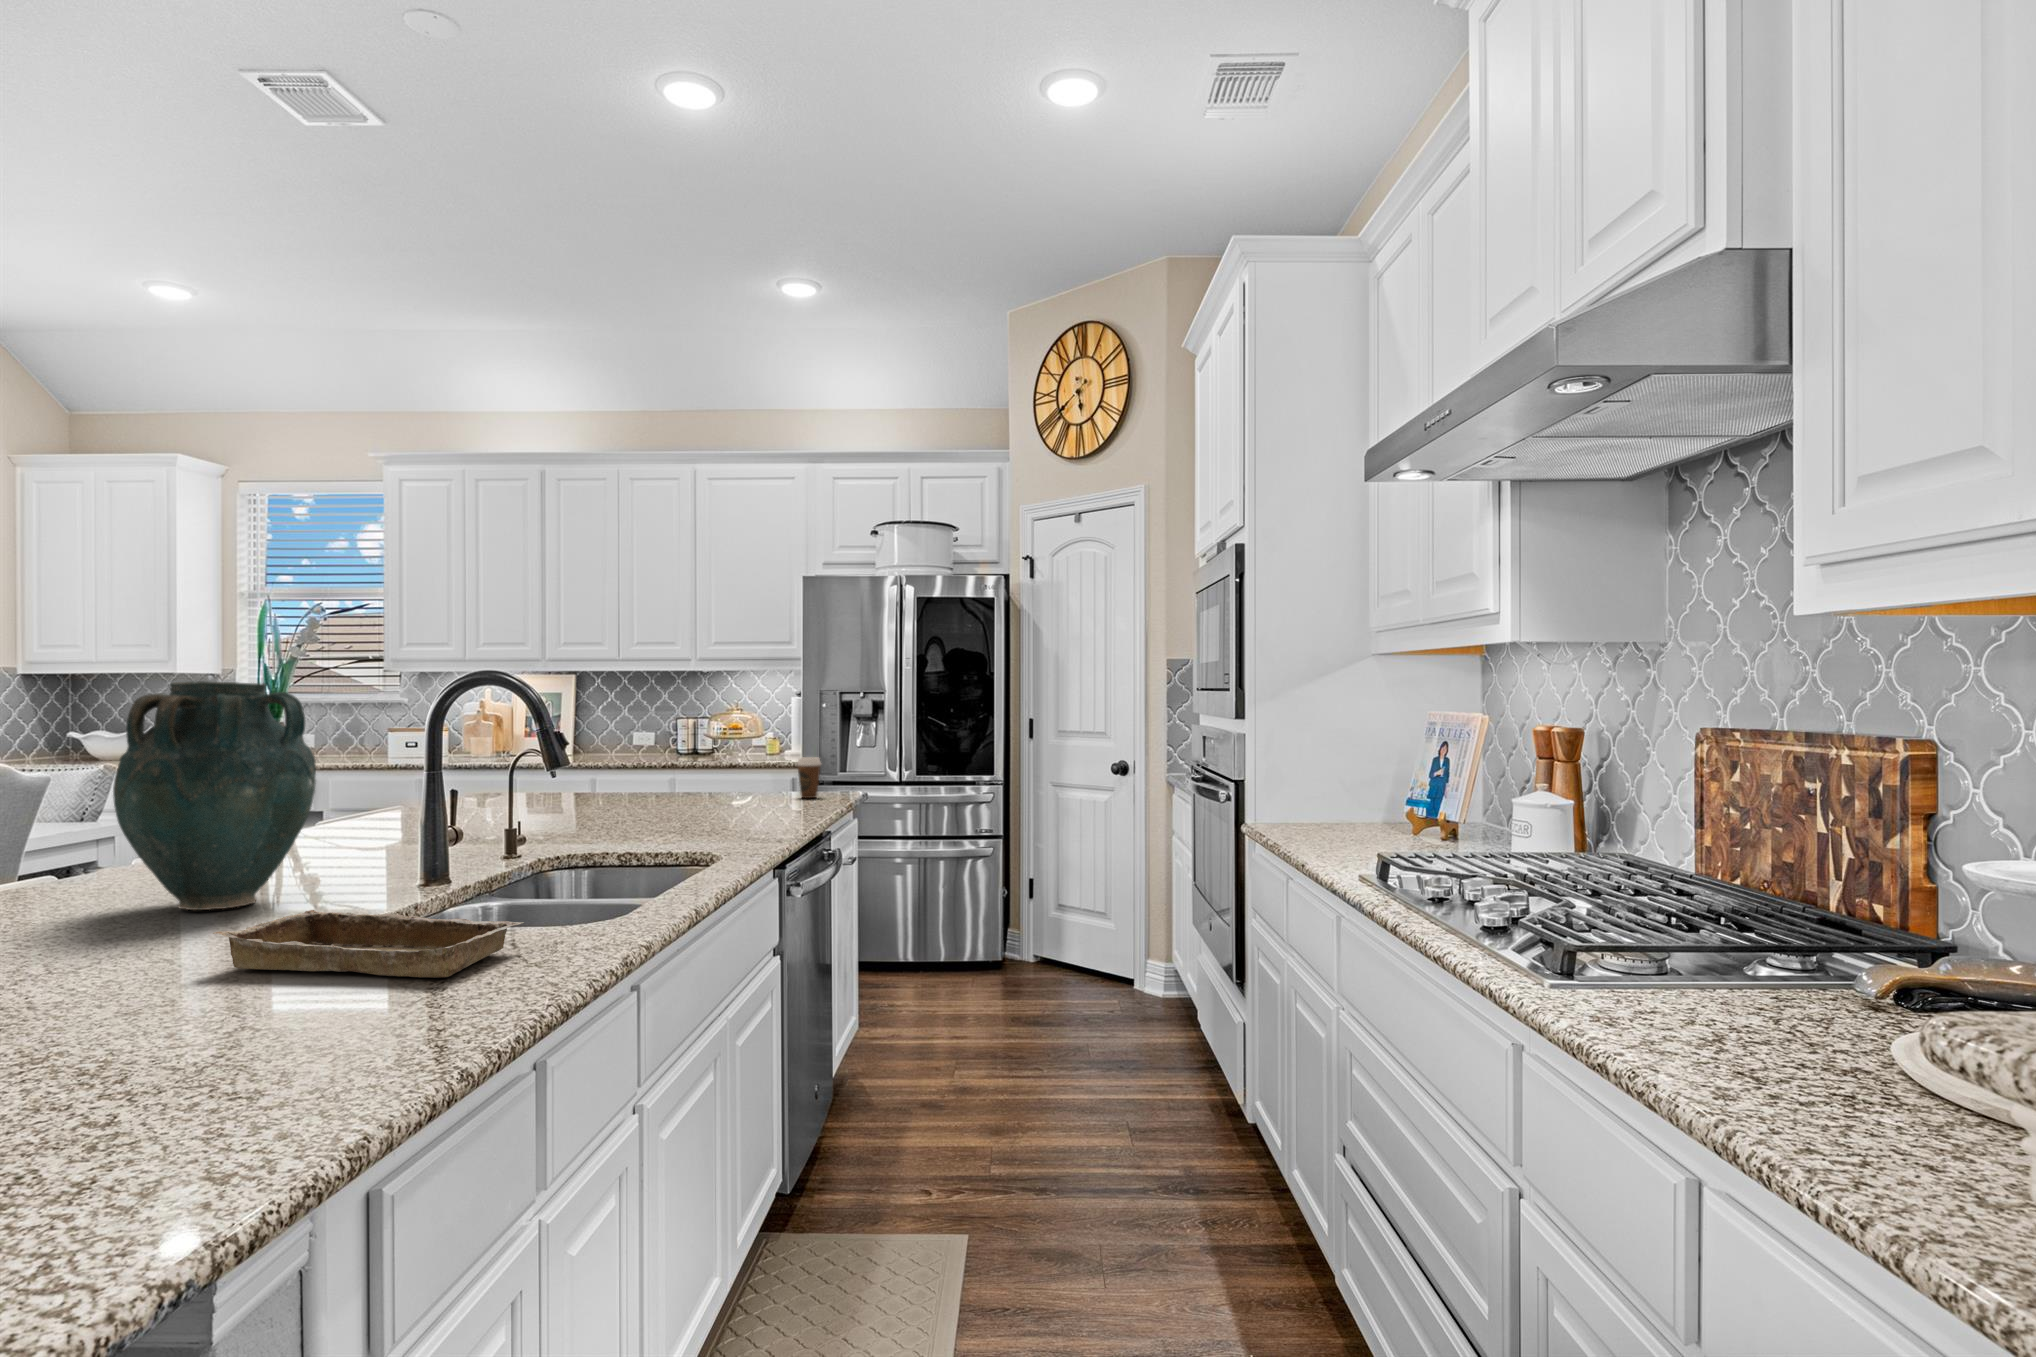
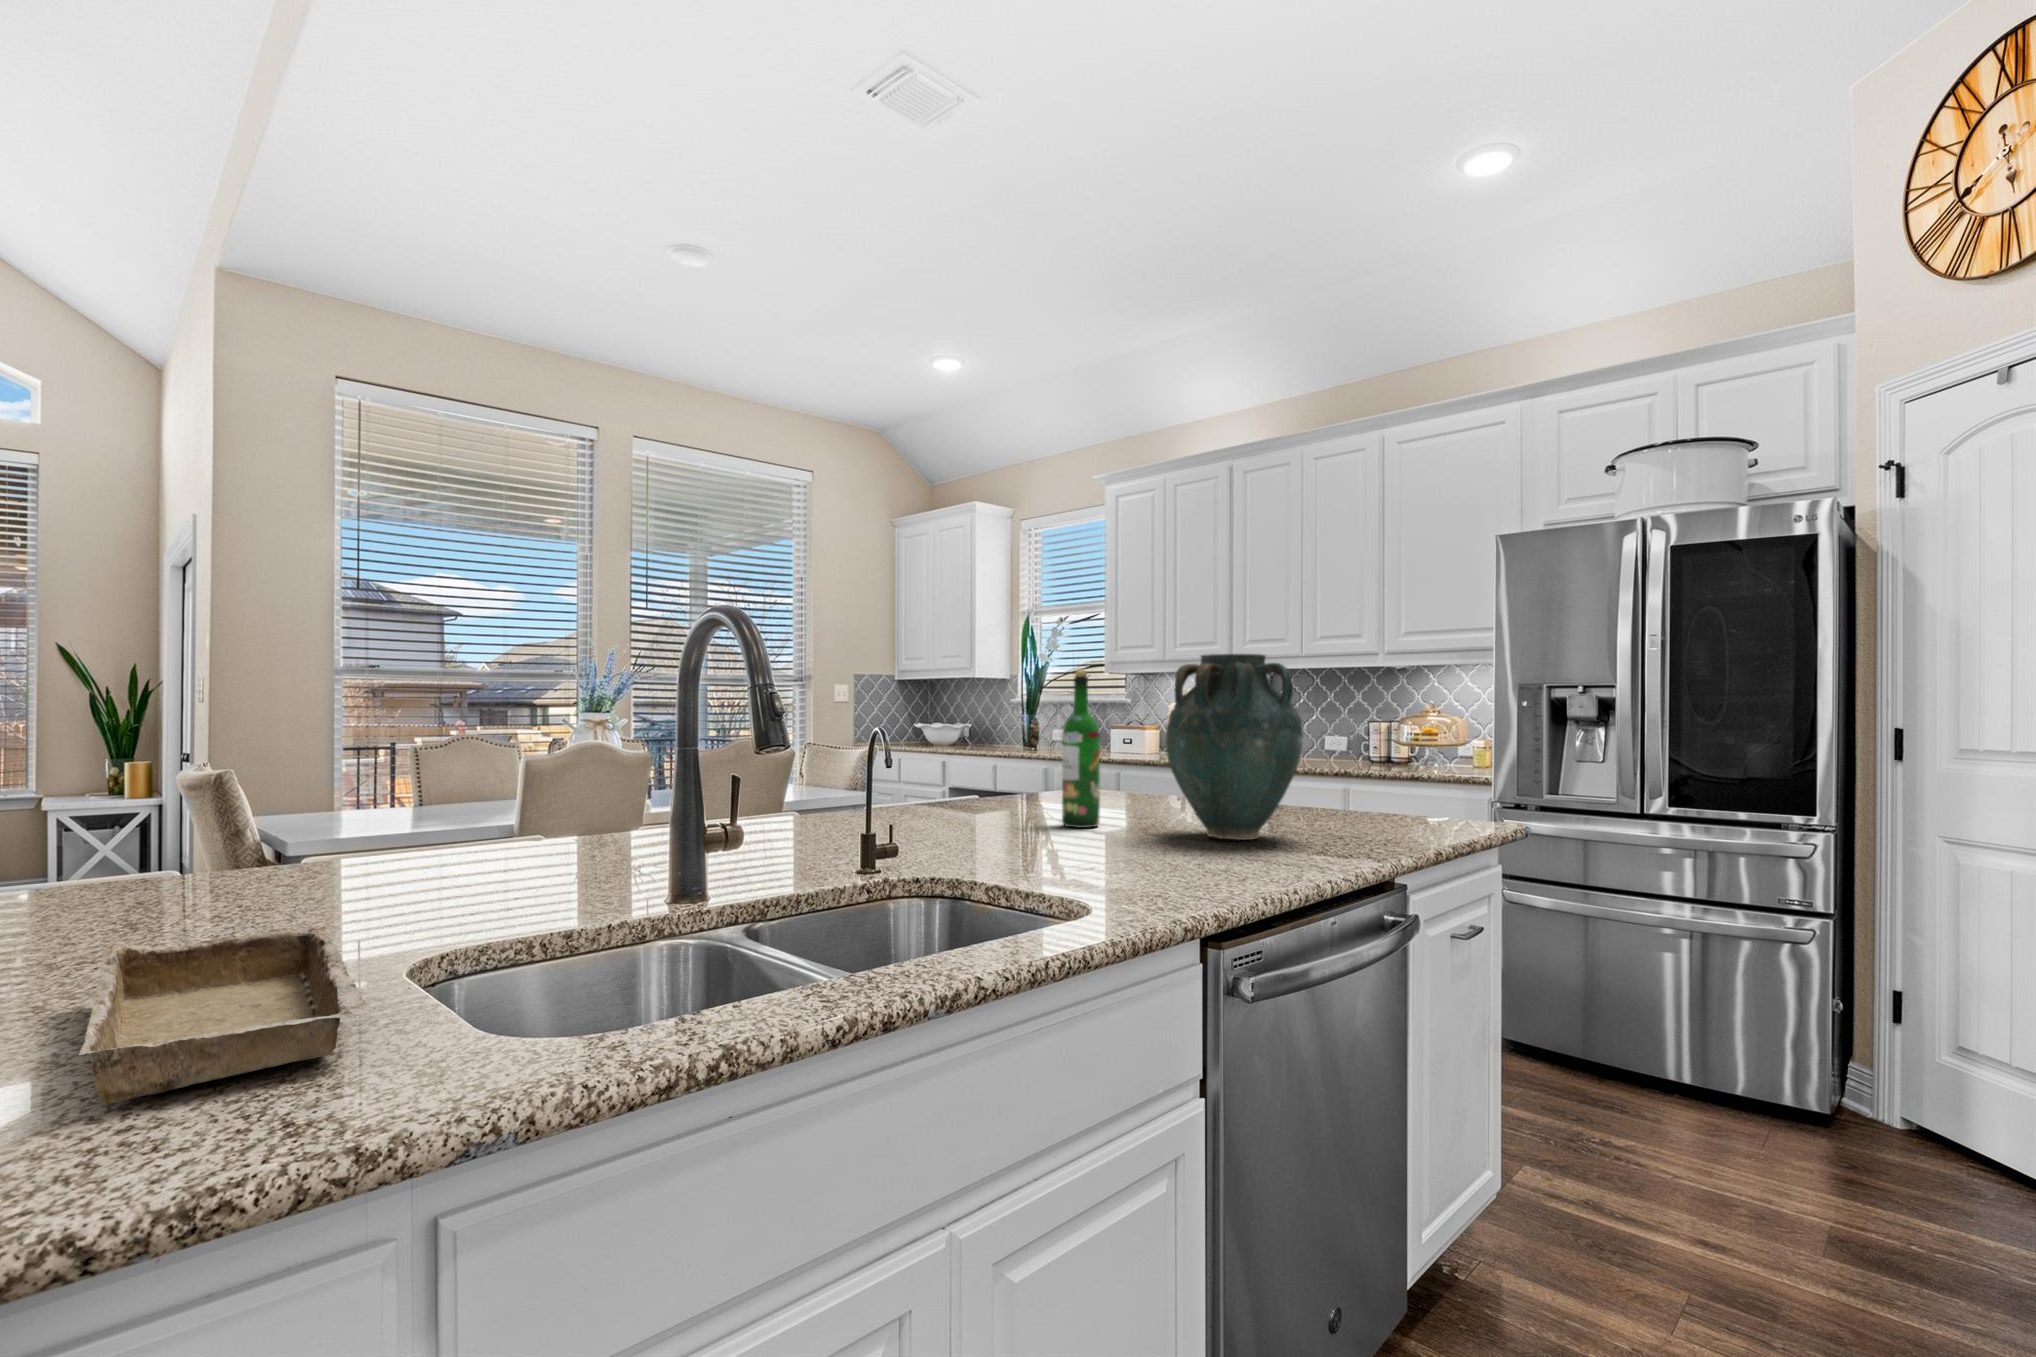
vase: present [113,681,316,910] -> present [1166,654,1303,840]
wine bottle: none [567,693,599,818] -> present [1062,670,1100,828]
coffee cup: present [796,757,821,798] -> none [1393,768,1432,828]

